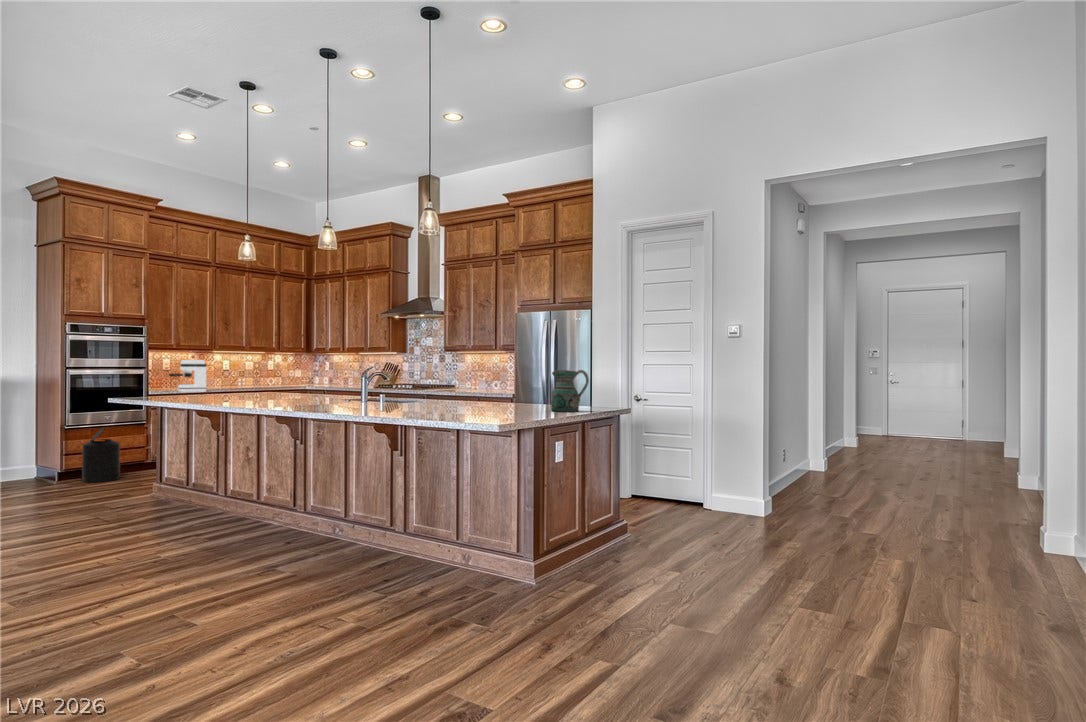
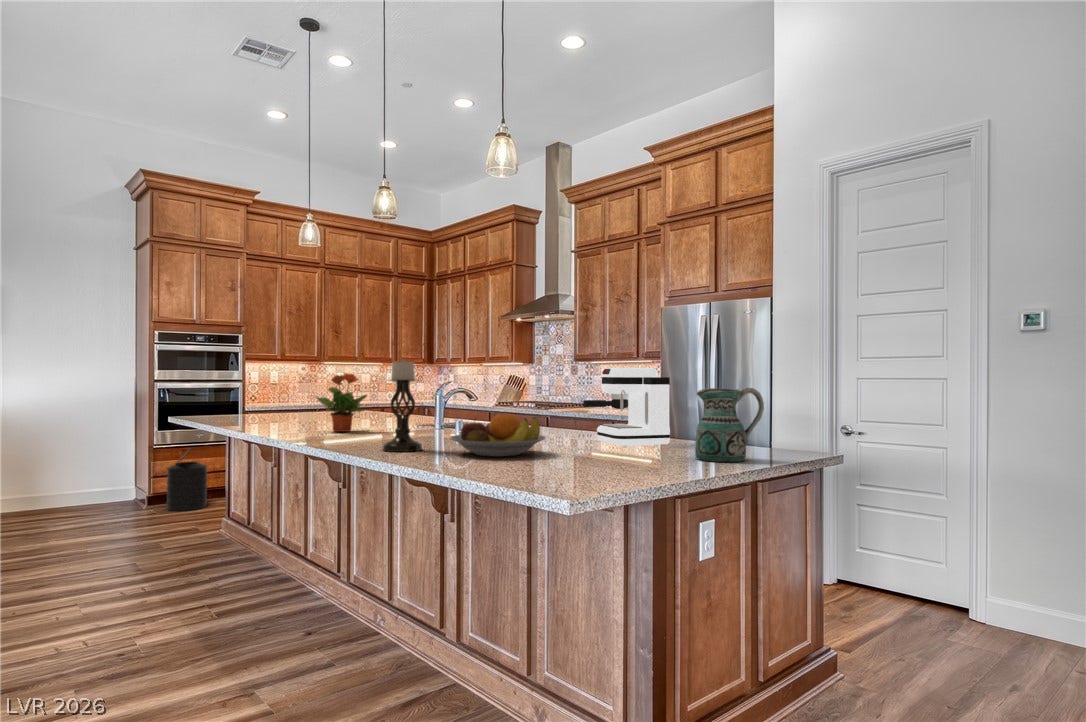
candle holder: none [355,352,381,411] -> present [383,359,422,452]
coffee maker: present [169,360,206,392] -> present [583,368,670,447]
potted plant: none [276,361,316,404] -> present [316,373,367,432]
fruit bowl: none [403,386,463,412] -> present [450,413,545,457]

